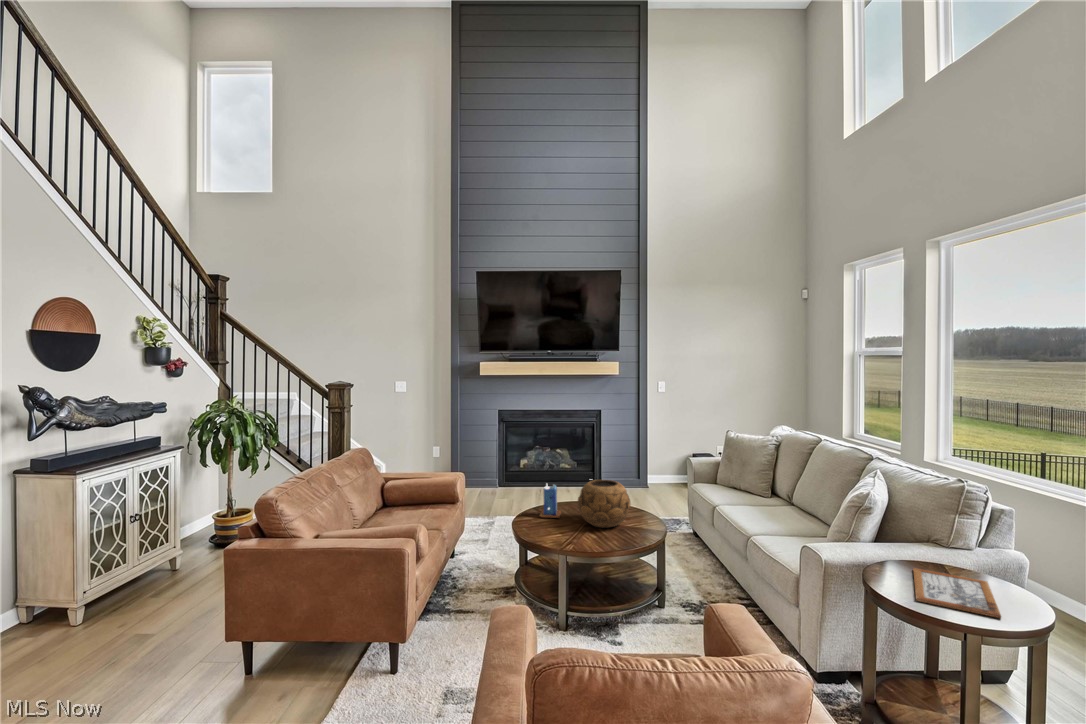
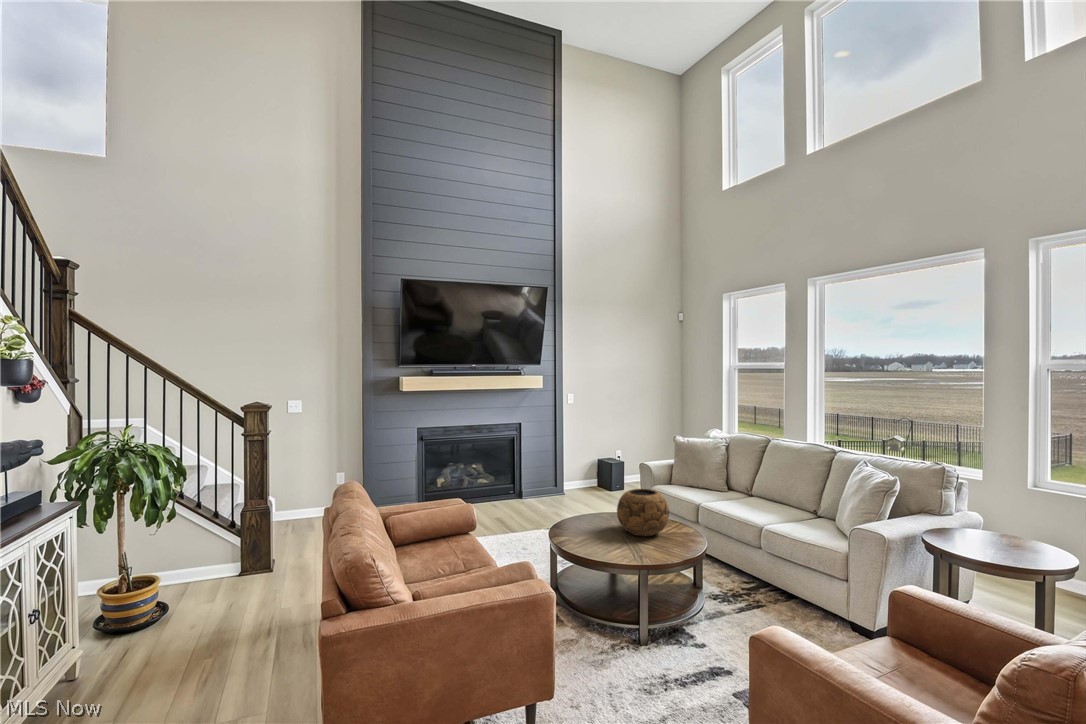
candle: present [540,484,561,518] -> none [574,498,598,535]
picture frame: present [913,568,1001,618] -> none [938,532,1035,558]

